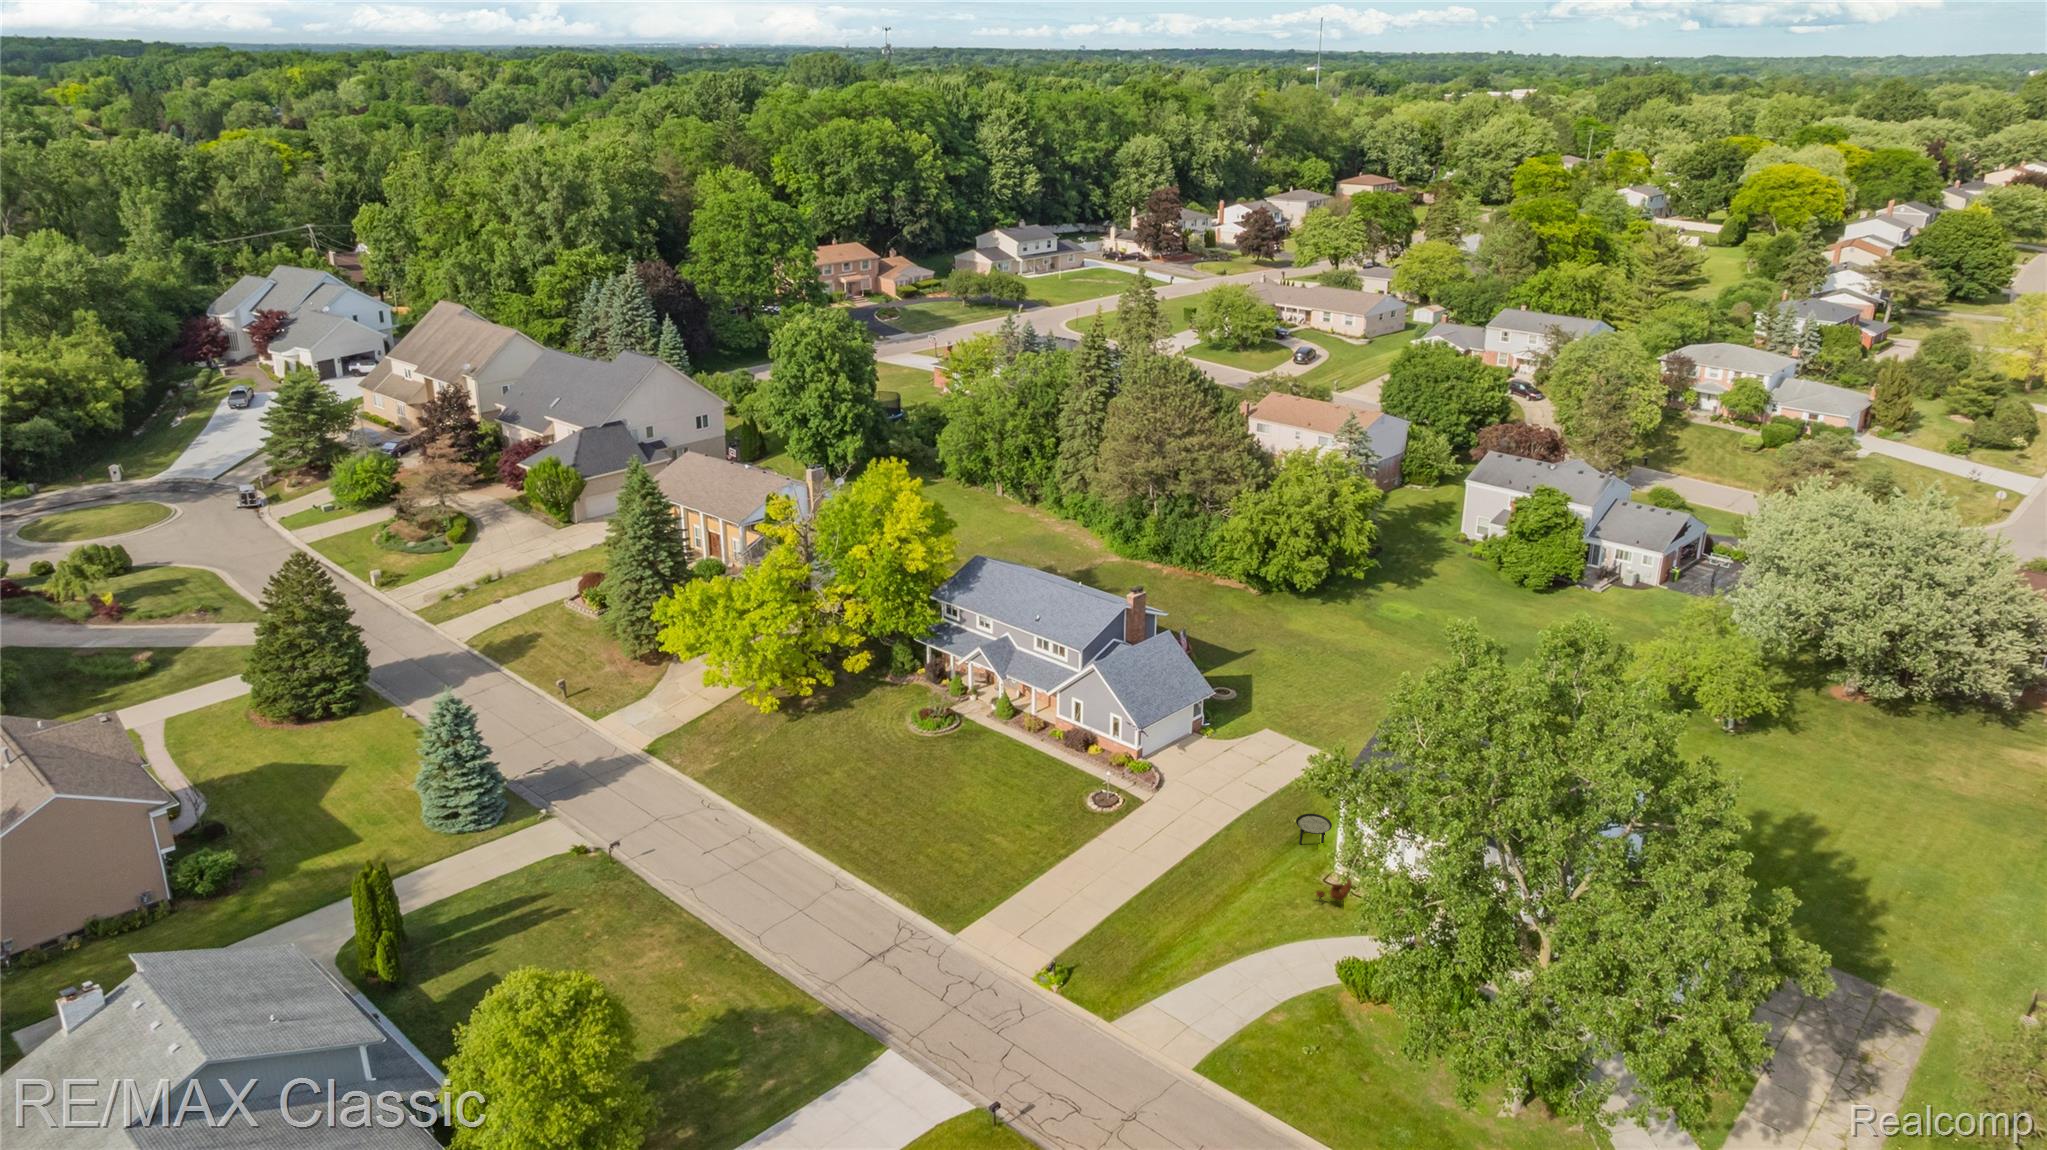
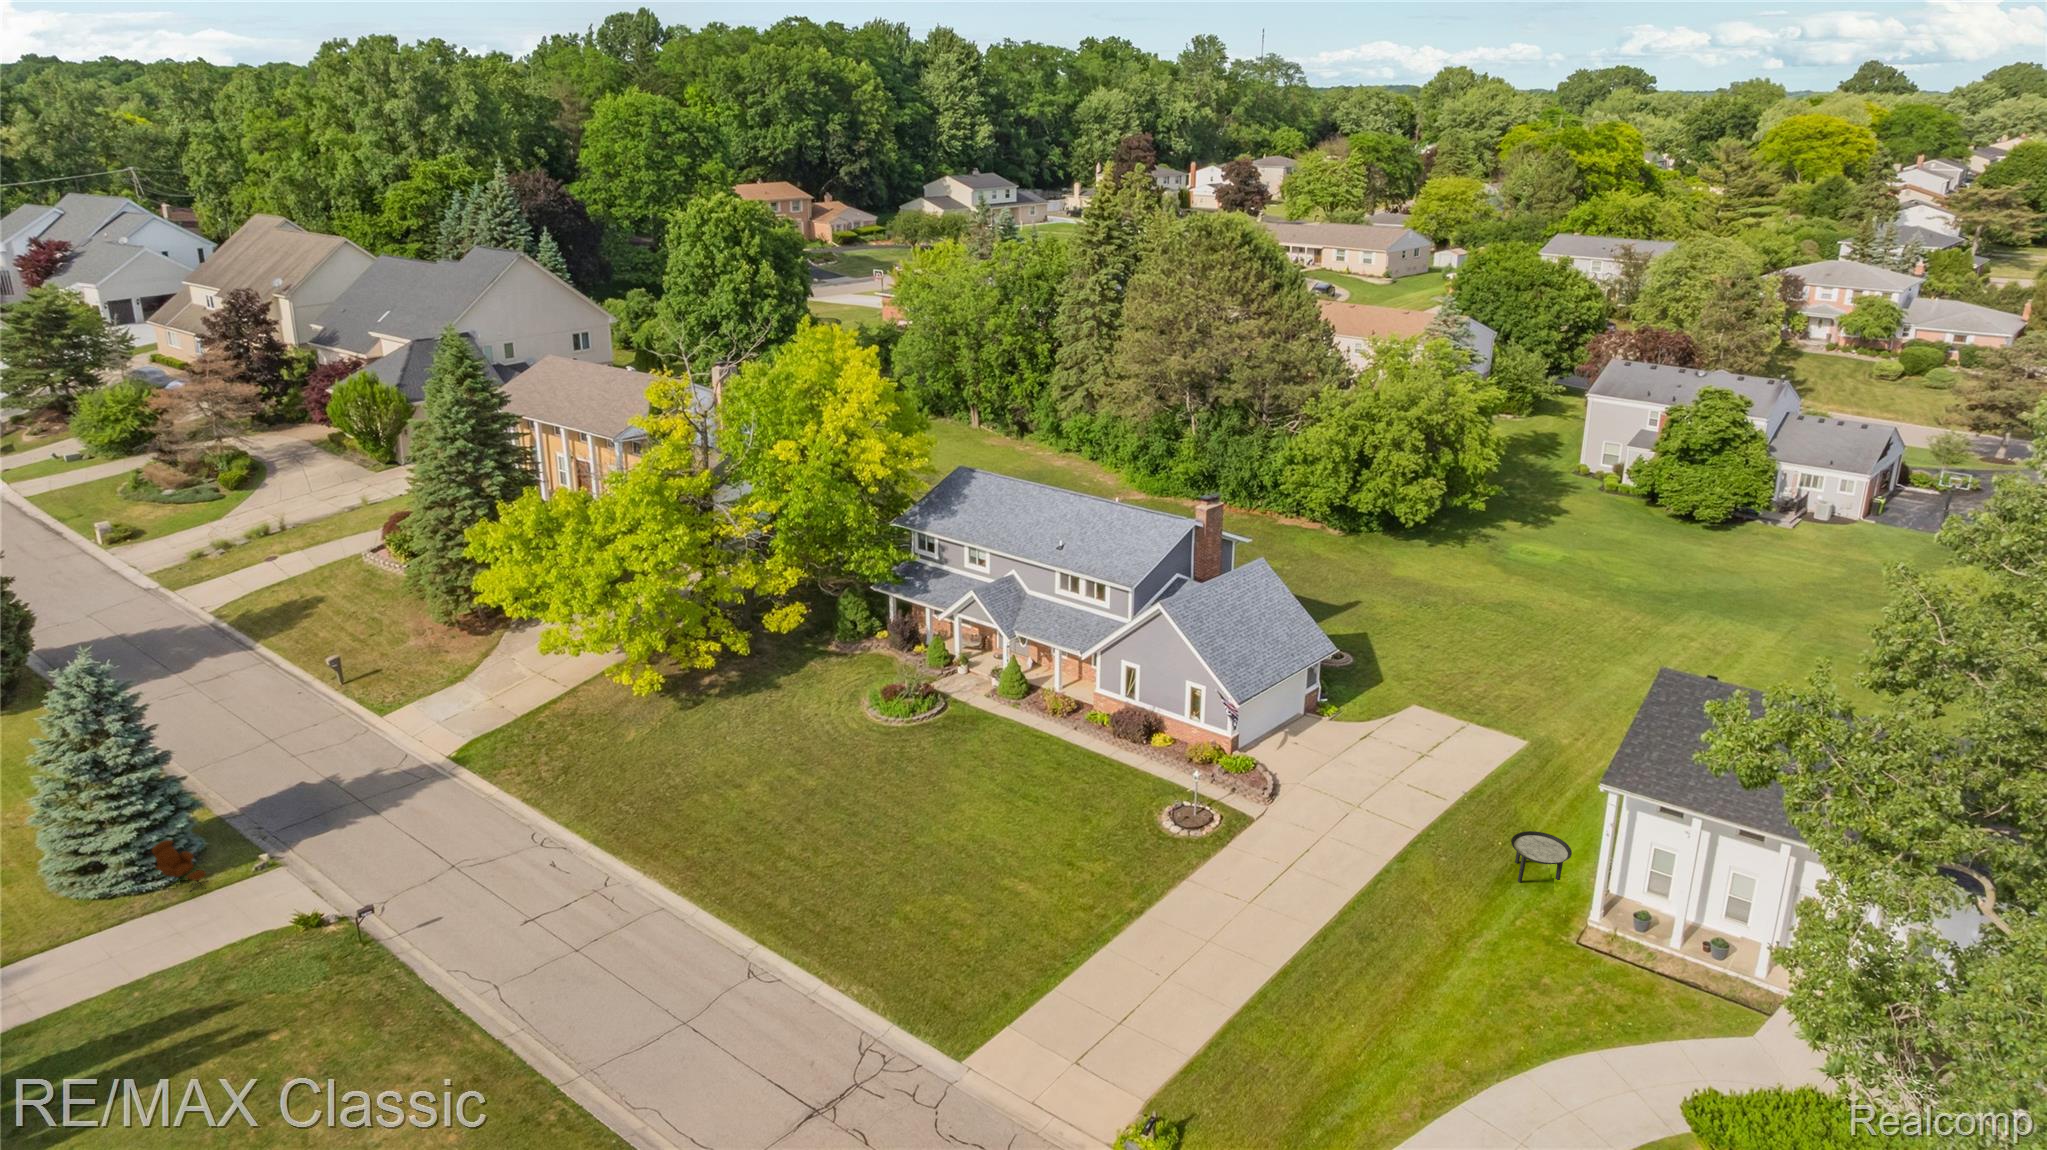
lounge chair: present [1316,879,1352,902] -> present [152,839,206,891]

